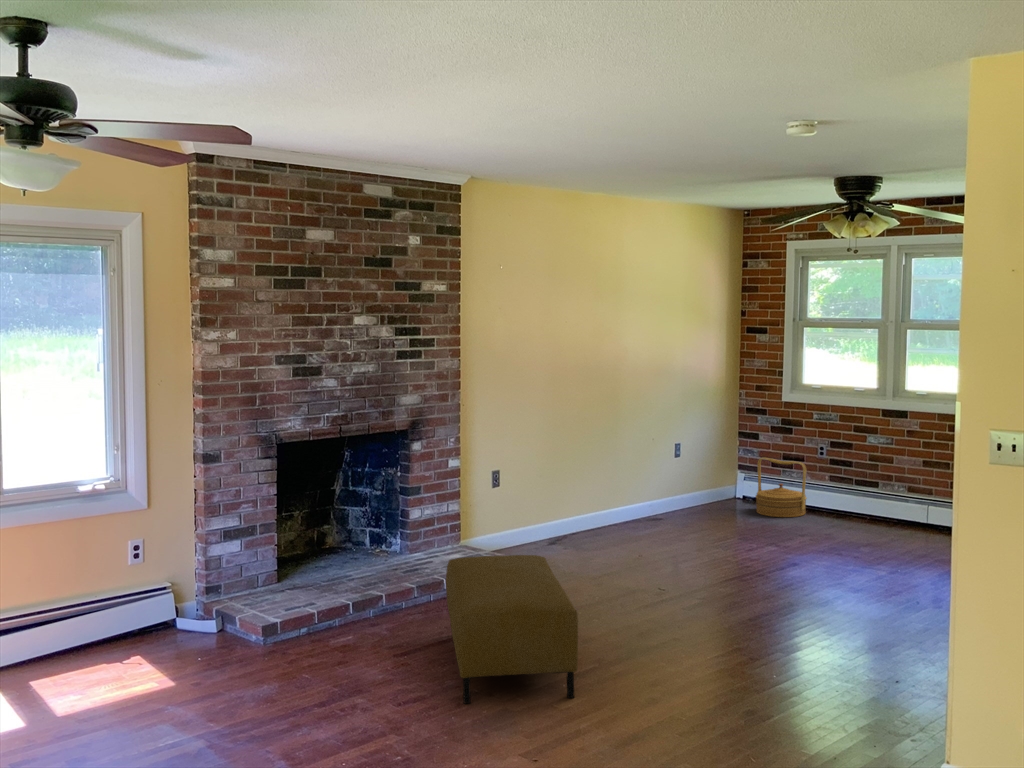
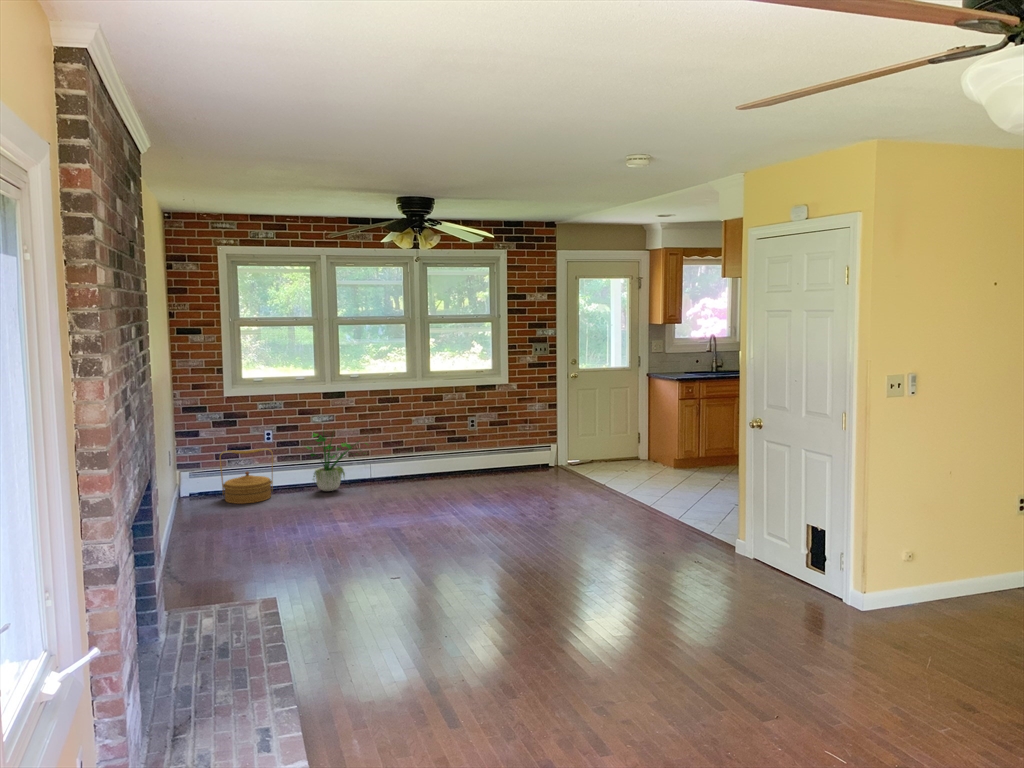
potted plant: none [836,438,917,526] -> present [306,433,367,491]
ottoman: present [446,555,578,703] -> none [356,571,605,733]

